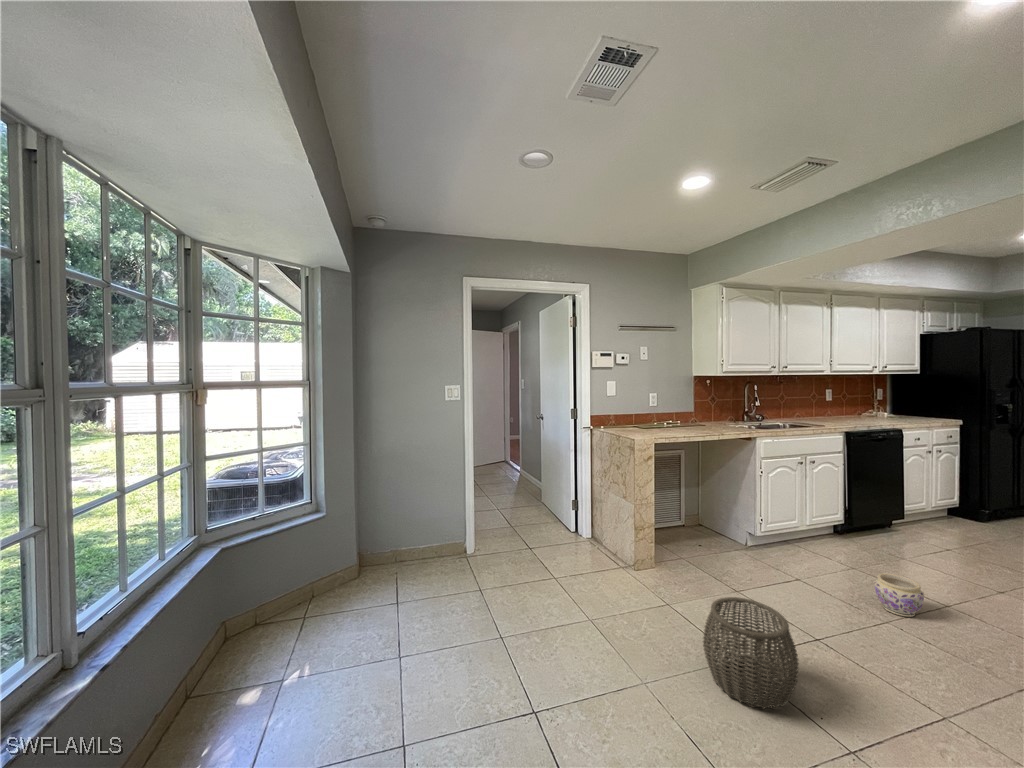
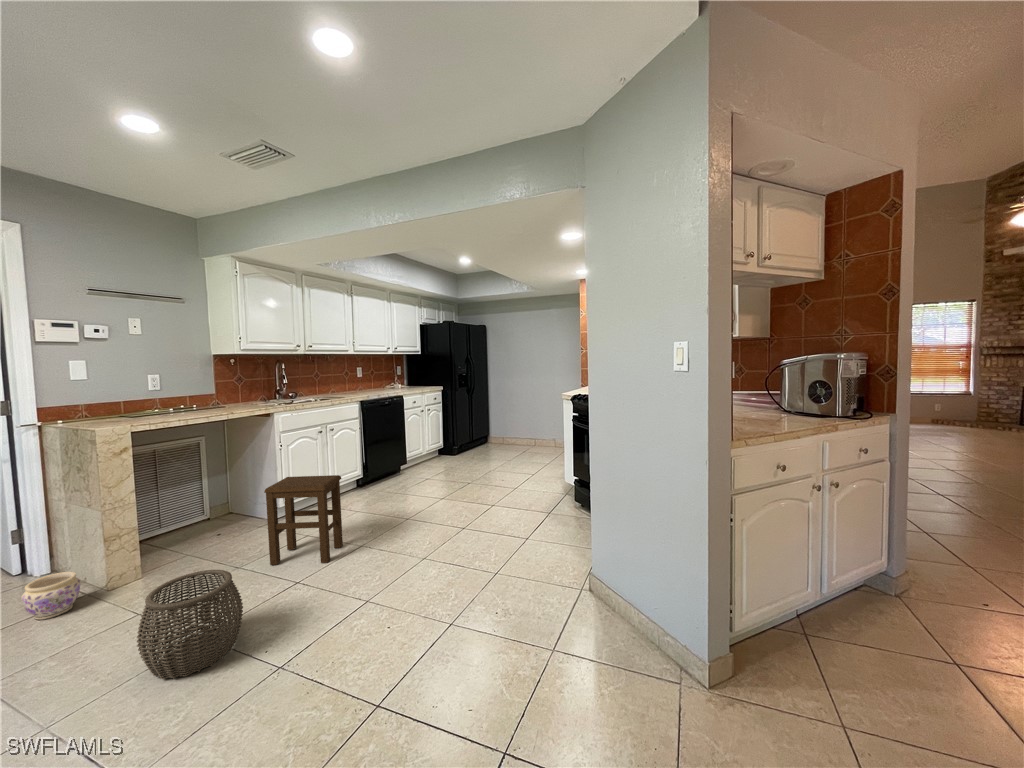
stool: none [774,512,865,631] -> present [264,475,343,565]
planter: present [874,573,924,618] -> present [21,572,80,620]

